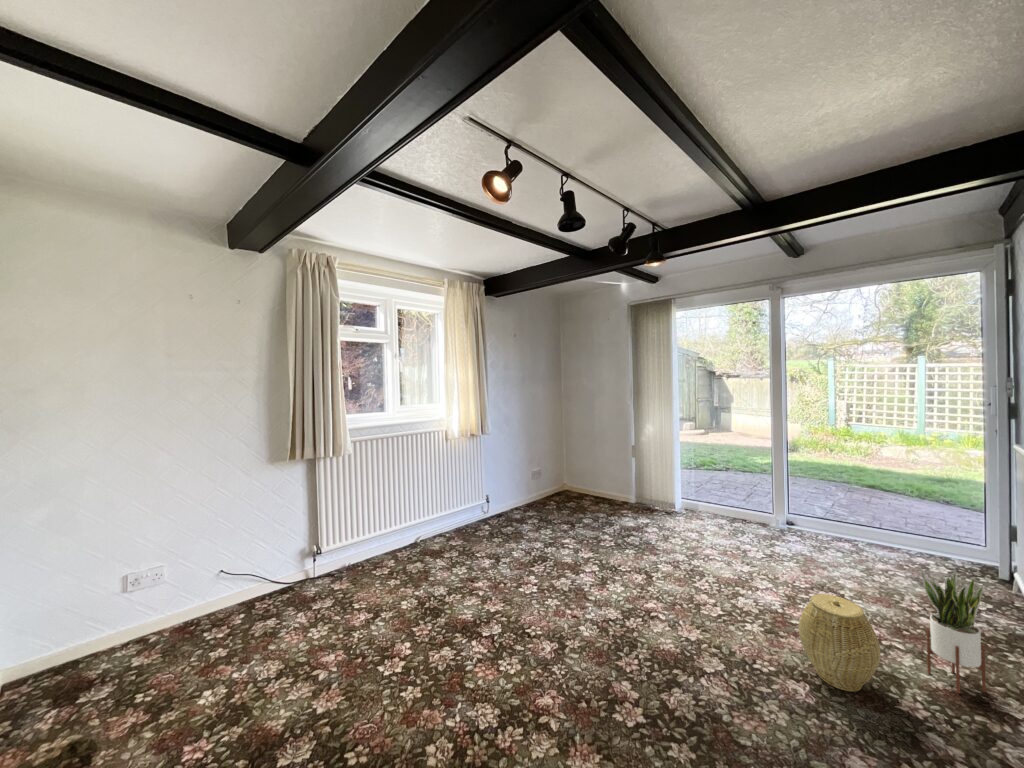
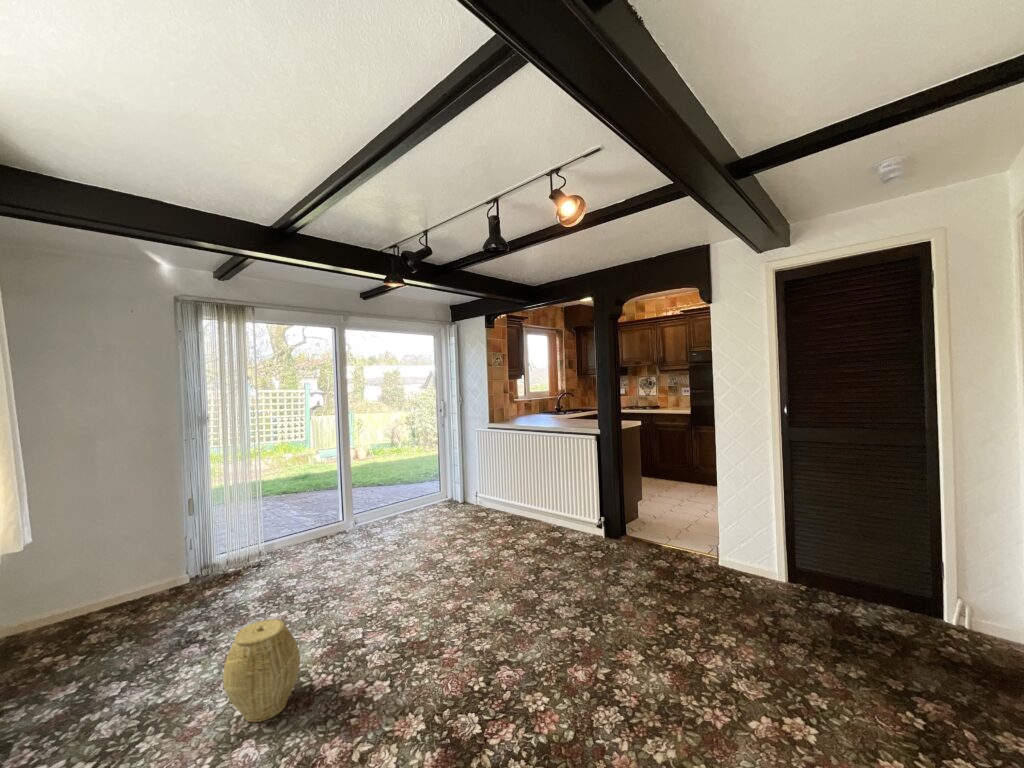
potted plant: present [919,567,986,694] -> none [301,547,340,650]

